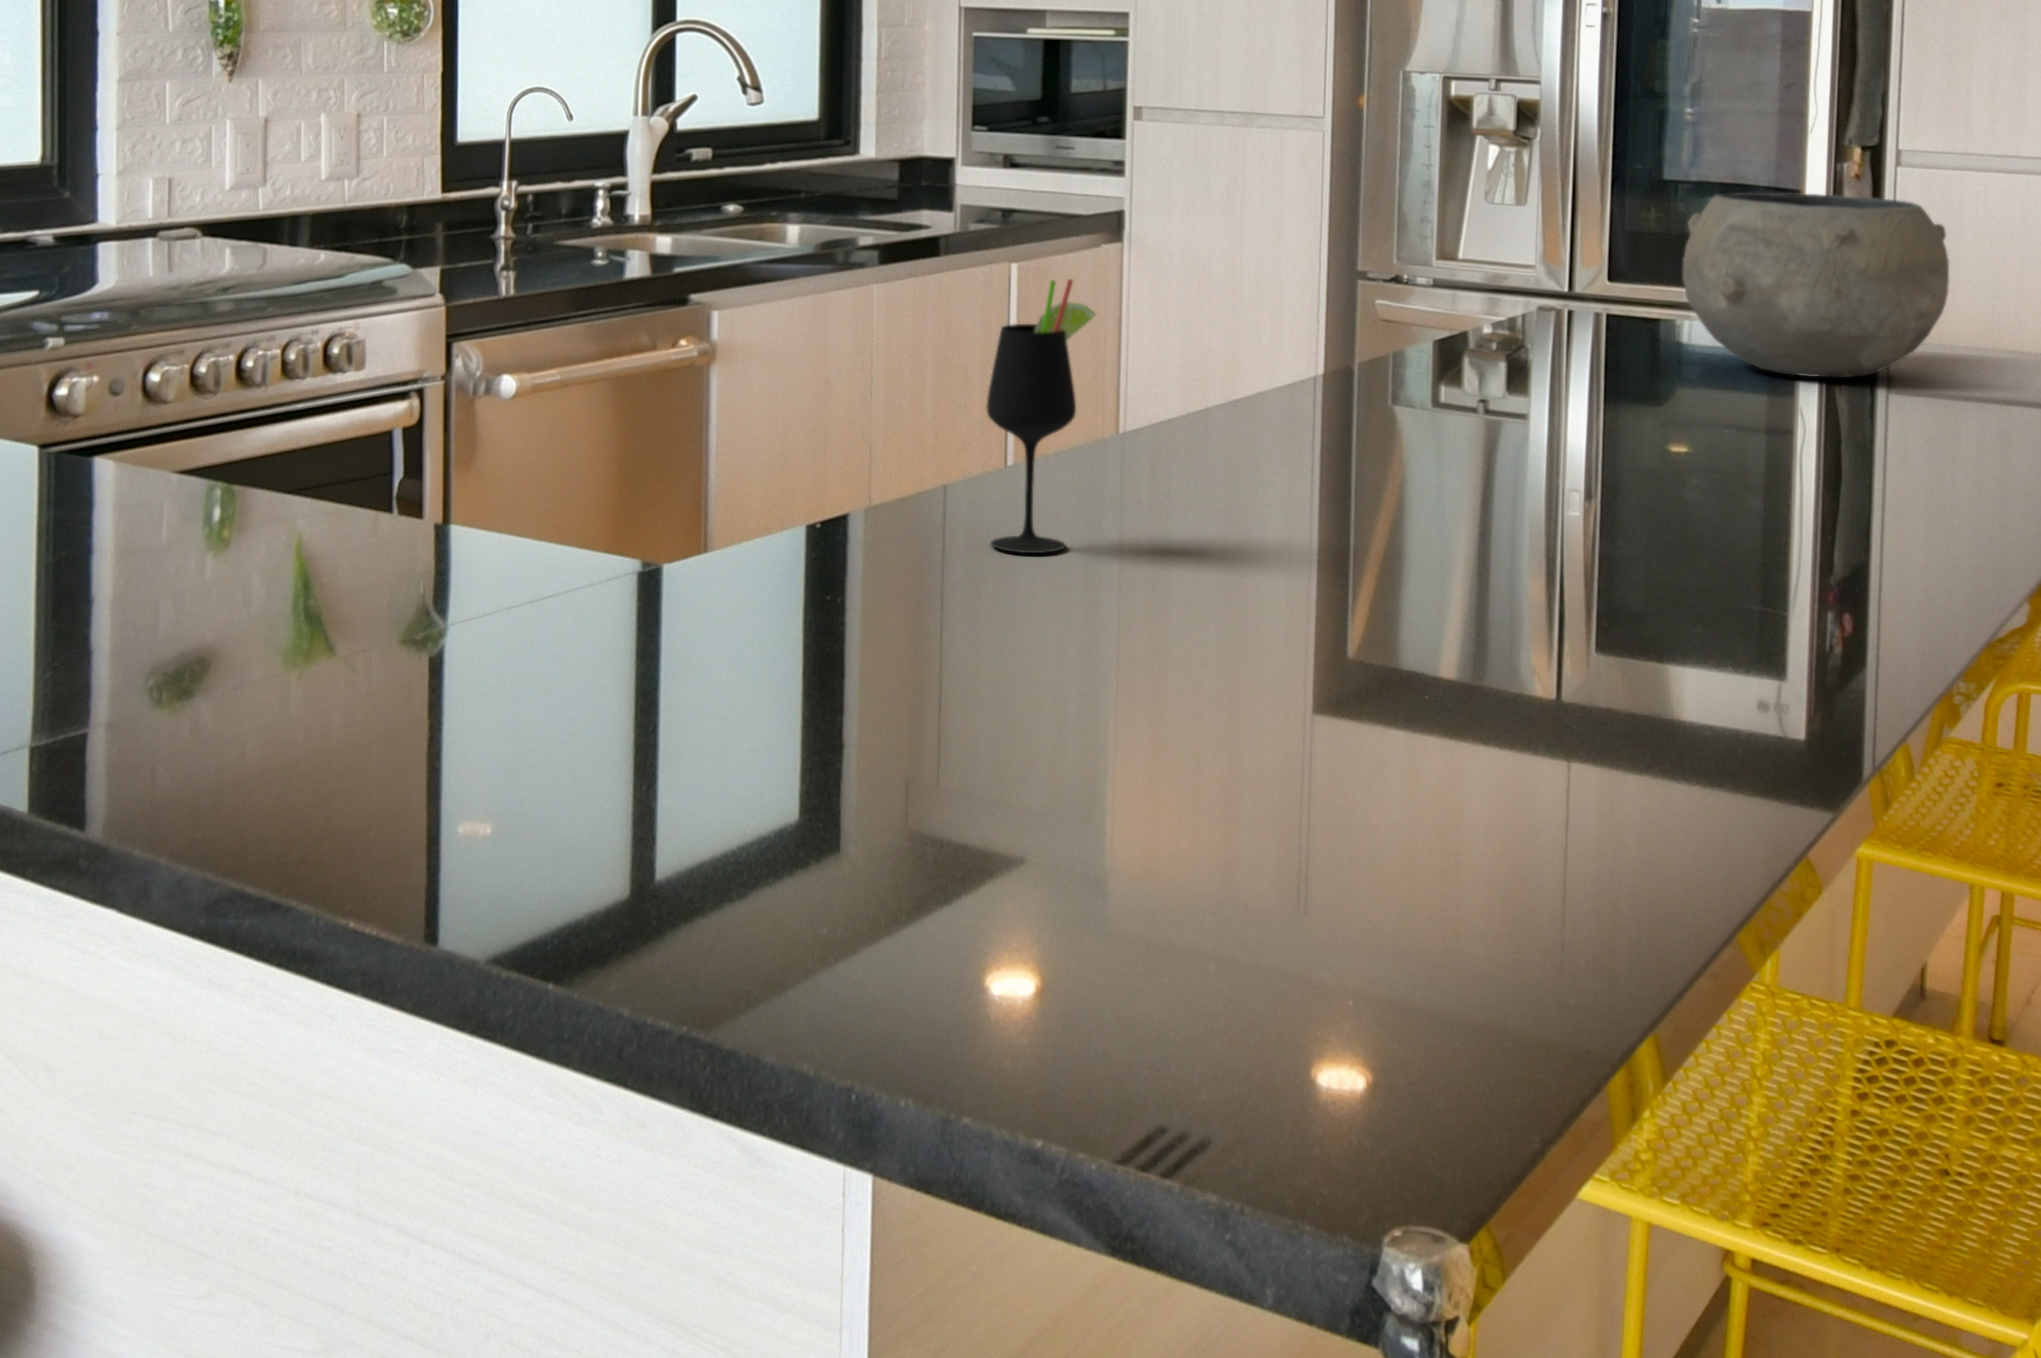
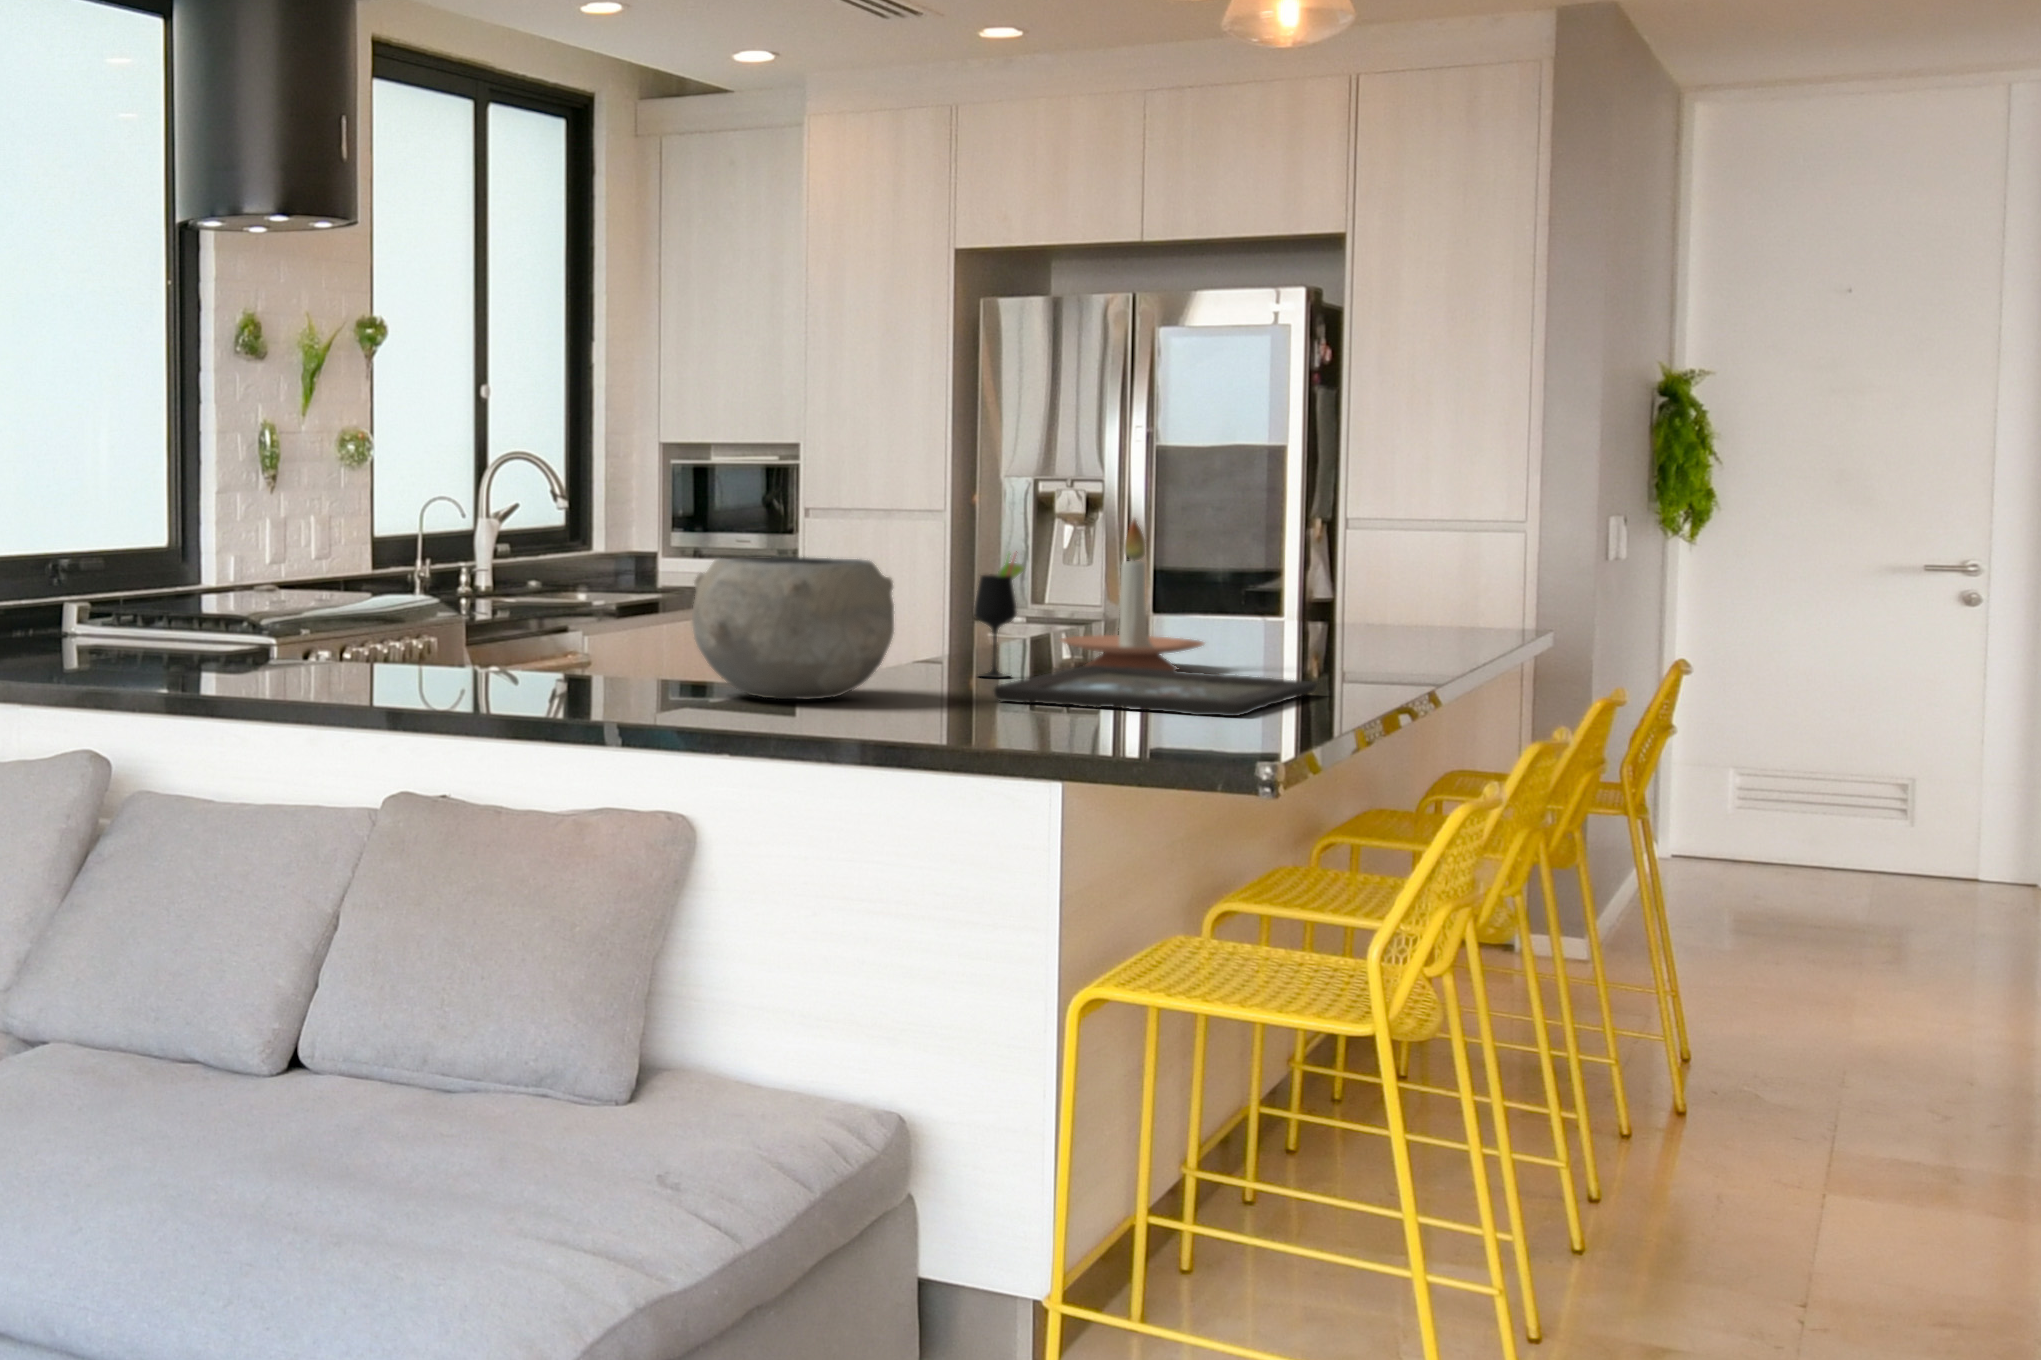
ceramic bowl: present [1683,193,1949,377] -> present [692,557,894,699]
candle holder: none [1216,199,1509,529] -> present [1061,519,1204,670]
tray: none [869,539,1687,804] -> present [994,665,1317,716]

